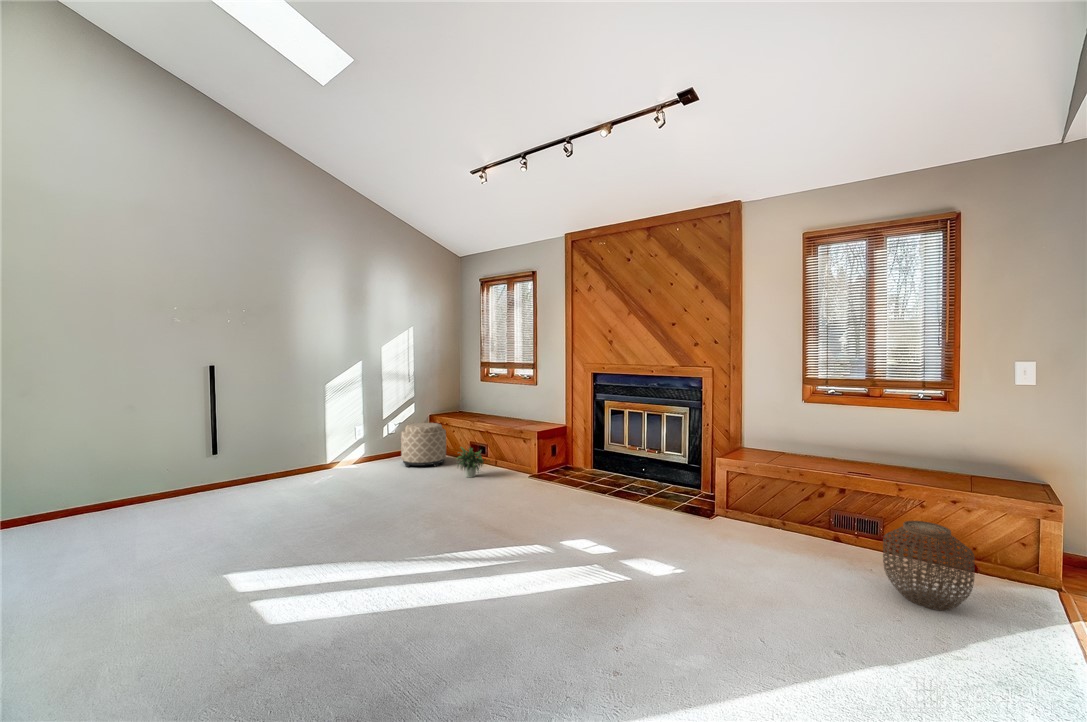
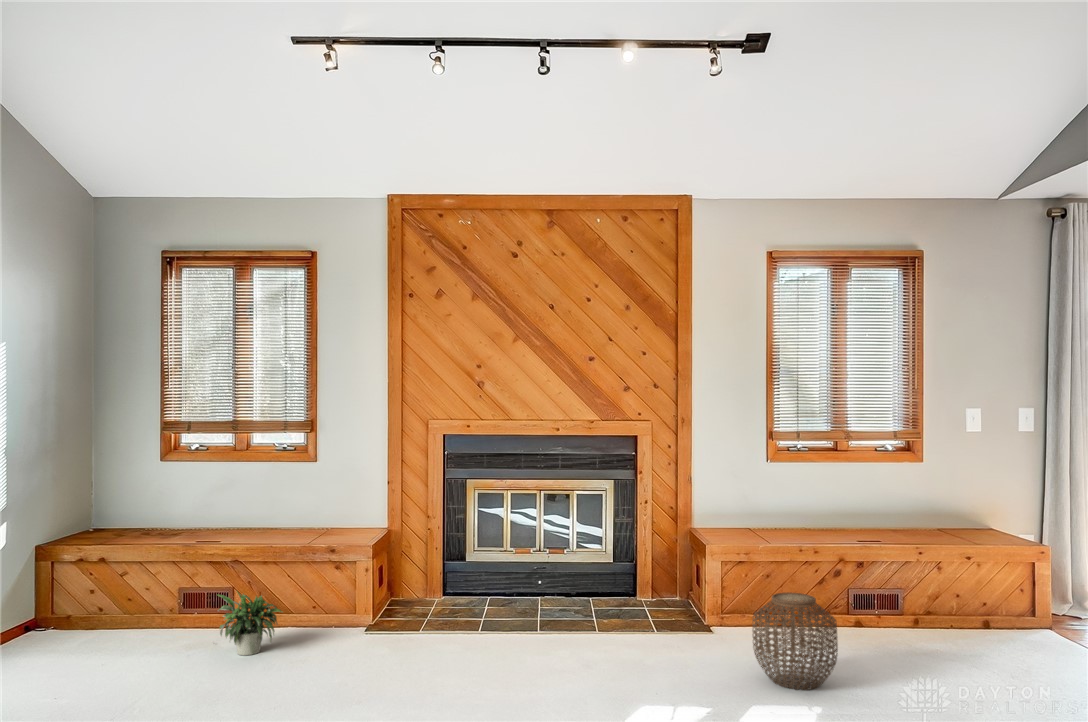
ottoman: present [401,423,446,467] -> none [23,555,137,665]
woven basket: present [883,521,975,610] -> present [753,593,838,690]

